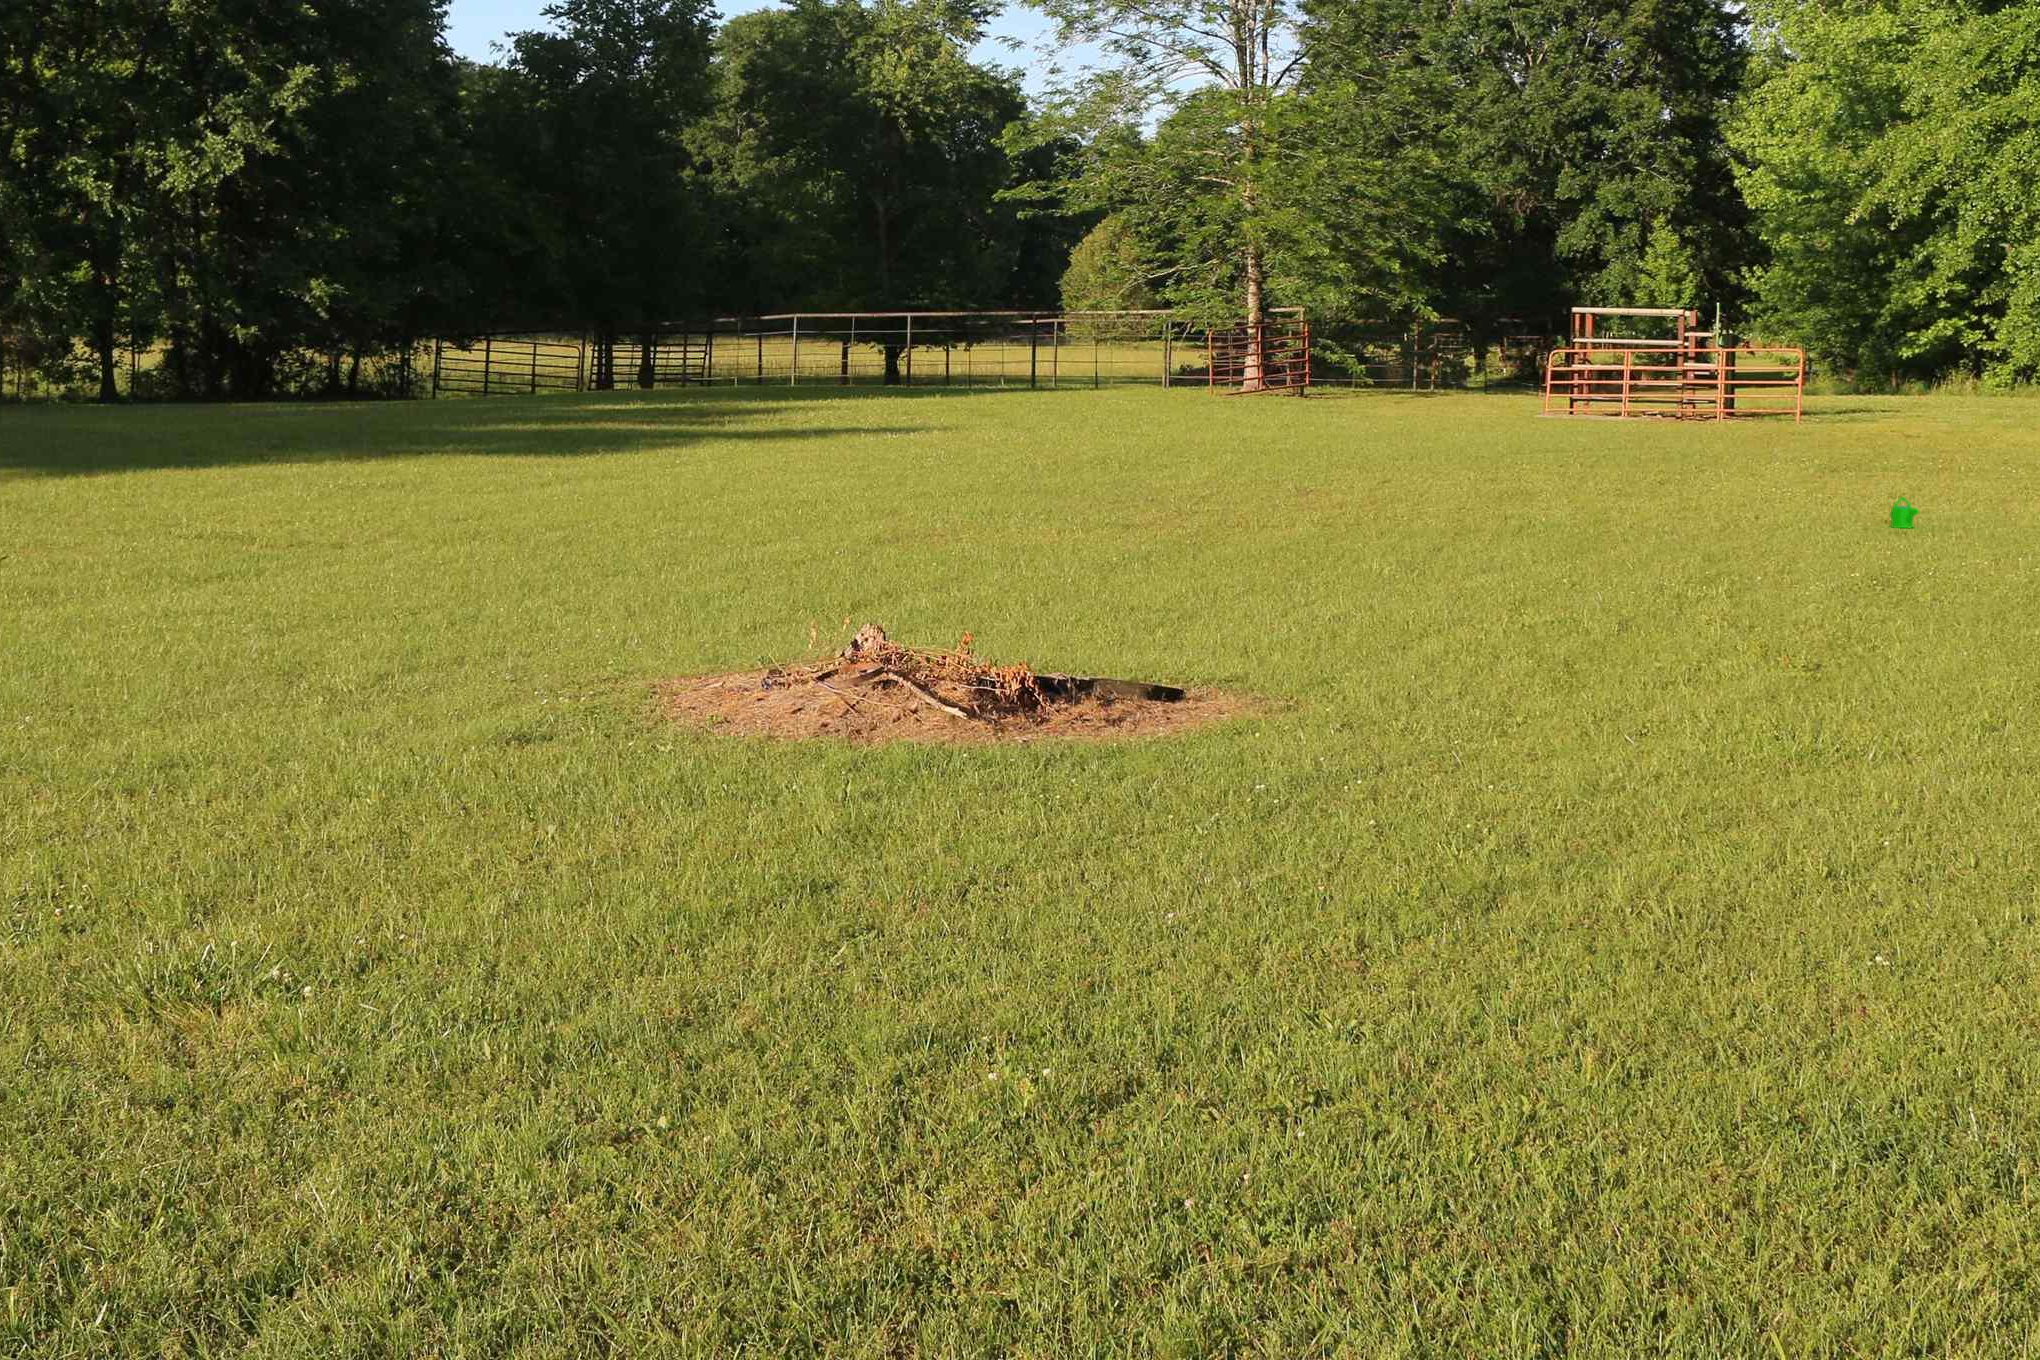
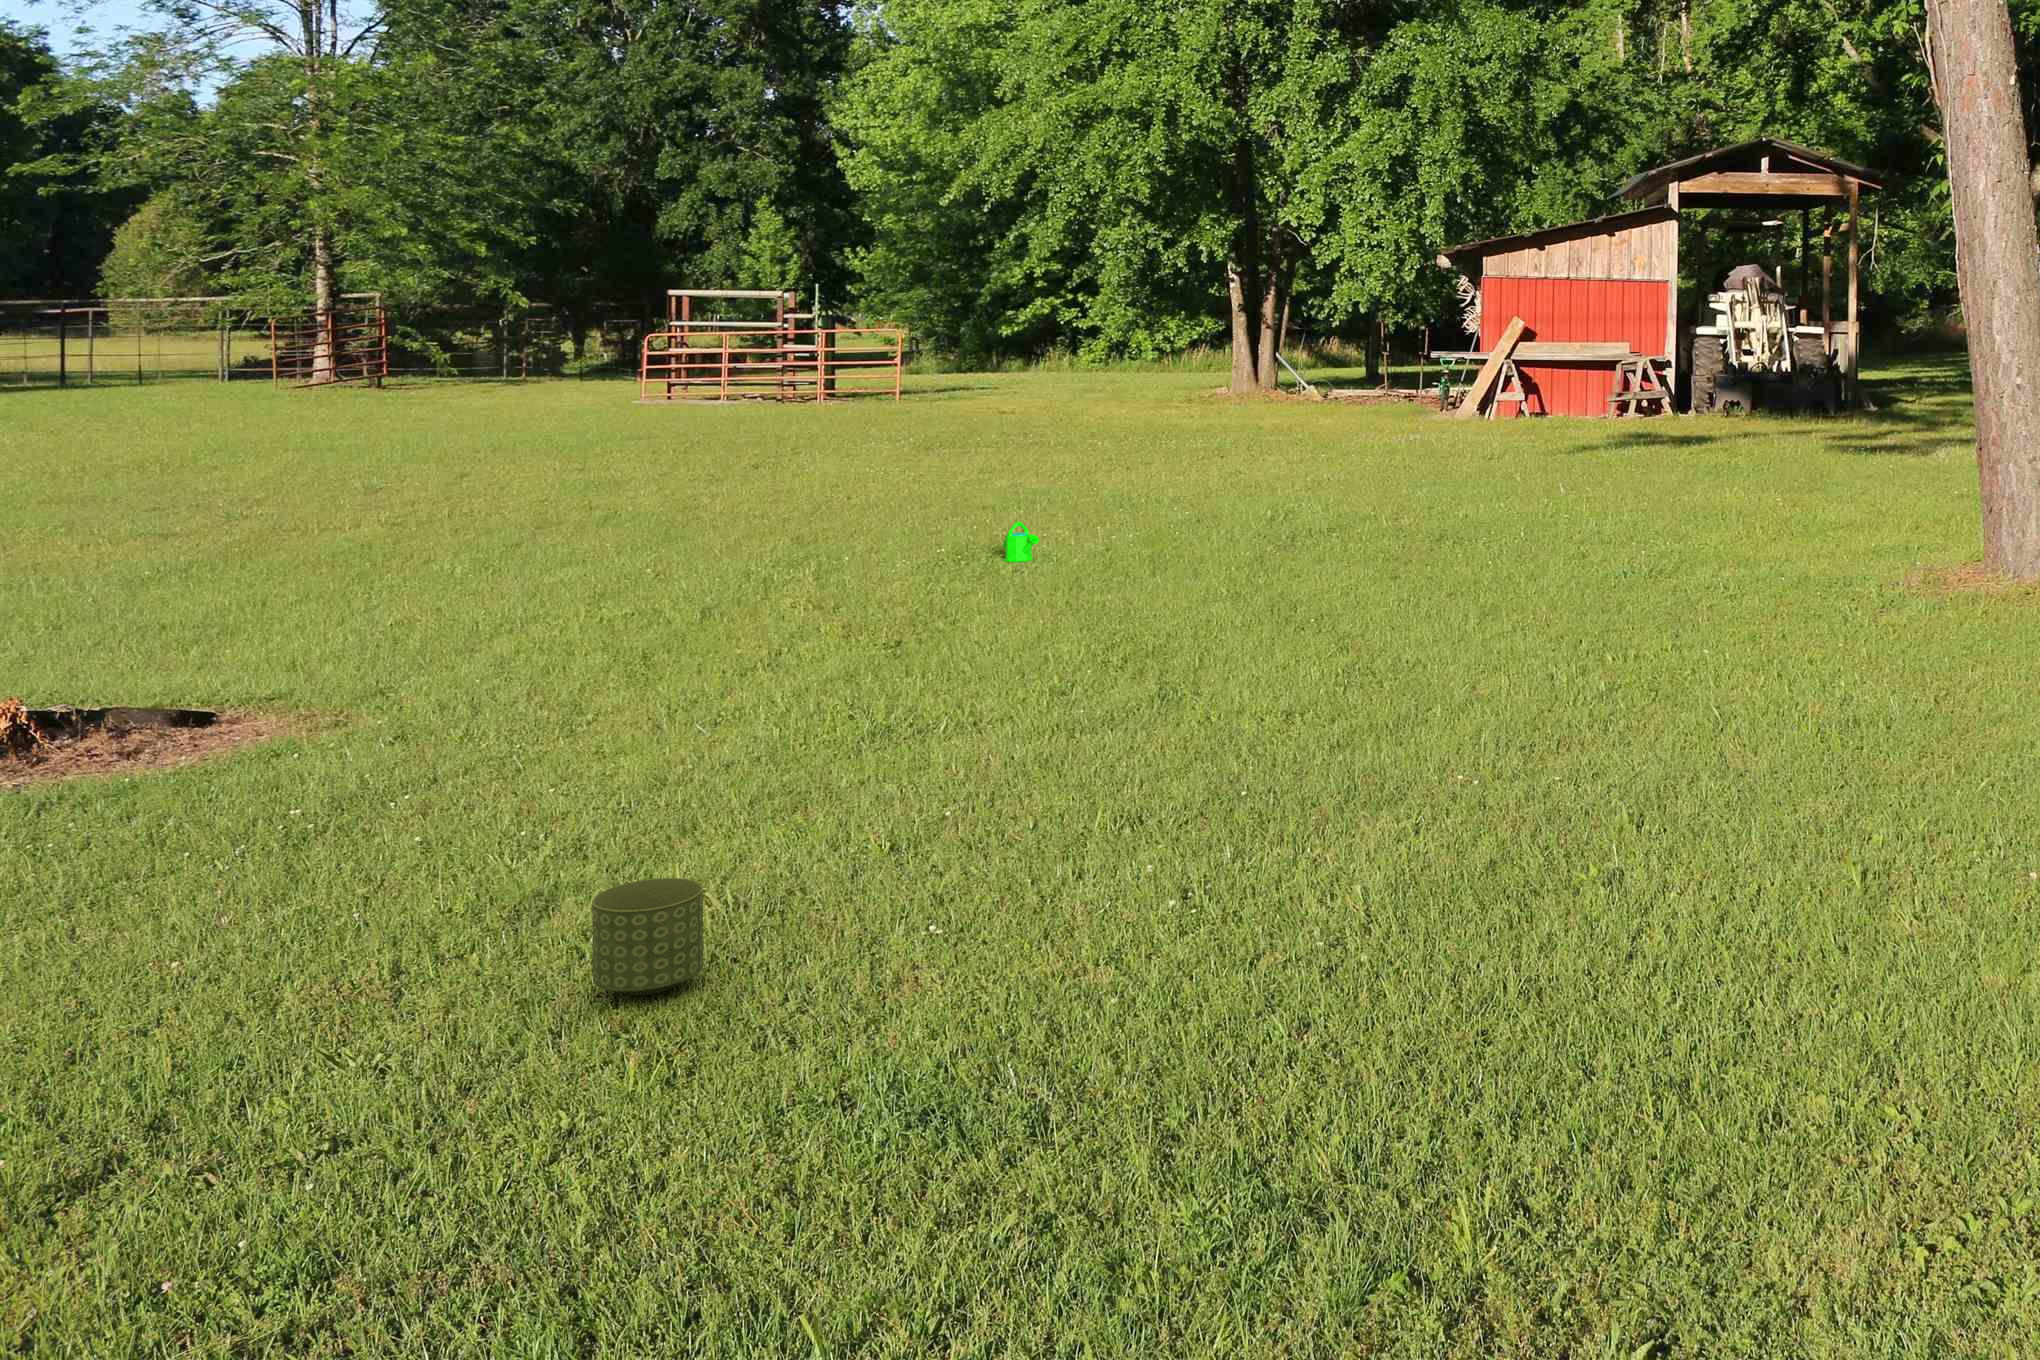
planter: none [1677,606,1729,657] -> present [592,878,704,996]

